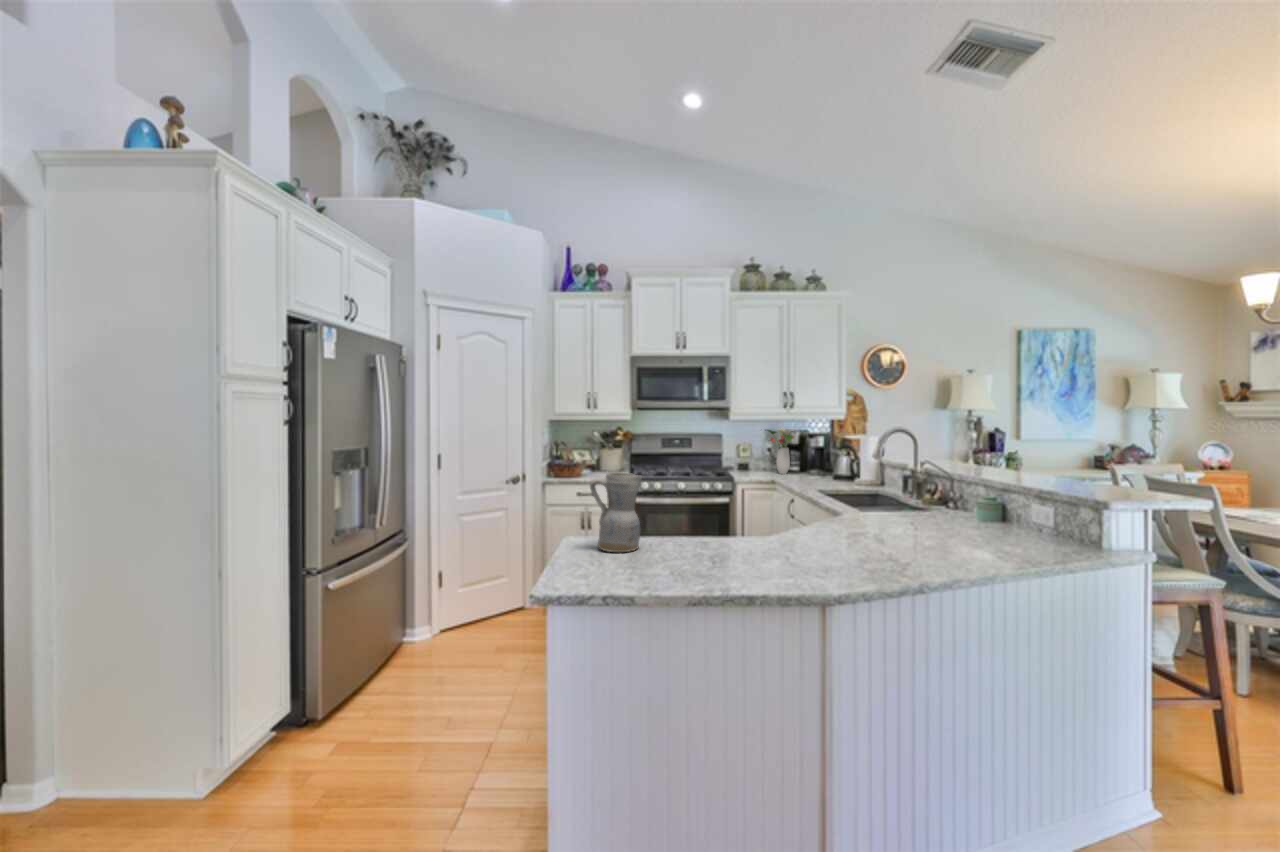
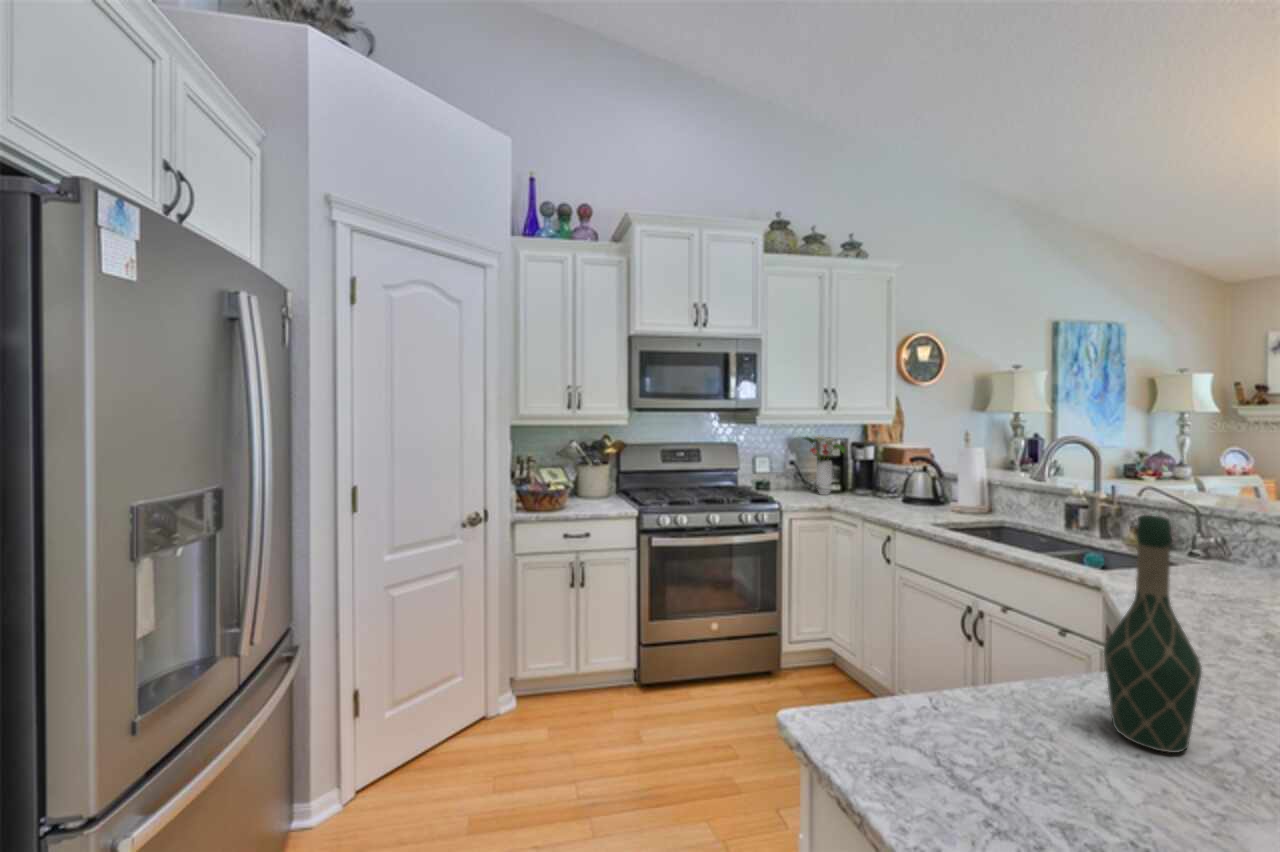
wine bottle: none [681,457,710,551] -> present [1104,515,1202,753]
ceramic pitcher: present [590,472,642,552] -> none [923,557,1054,788]

